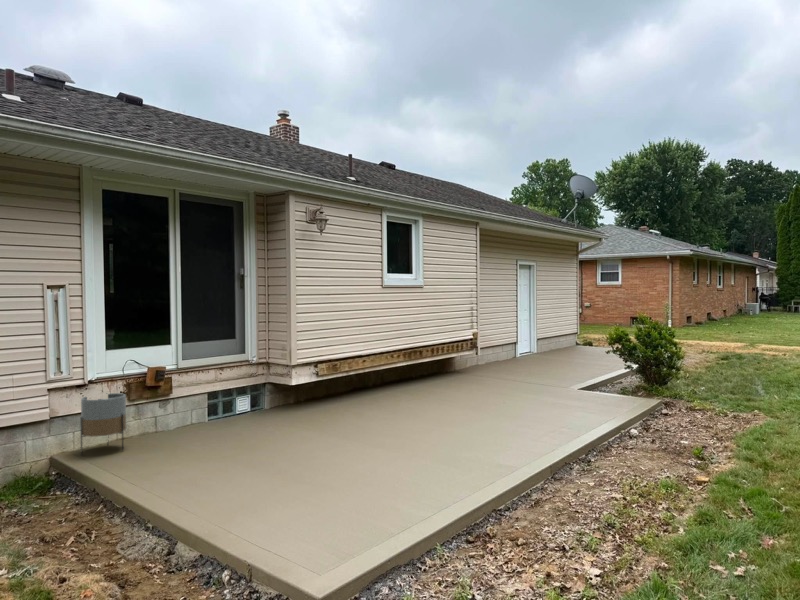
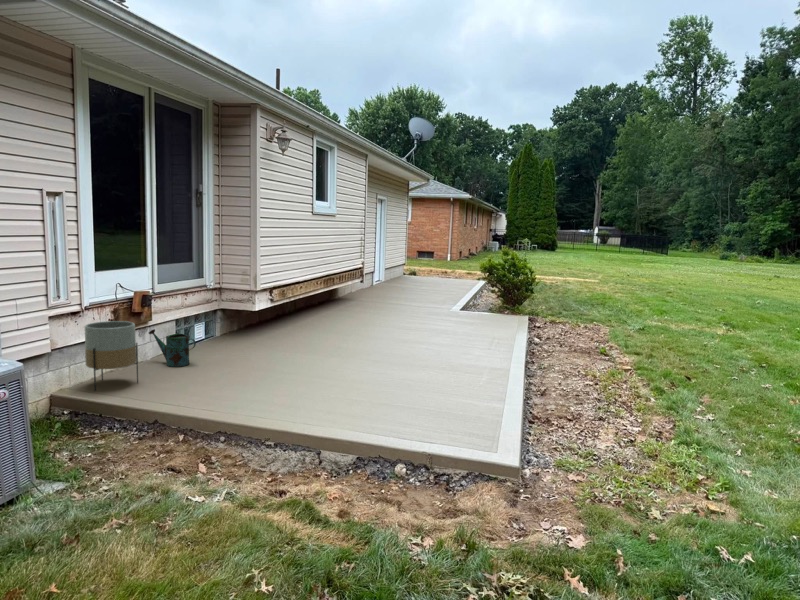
watering can: none [170,401,197,438] -> present [149,329,196,367]

